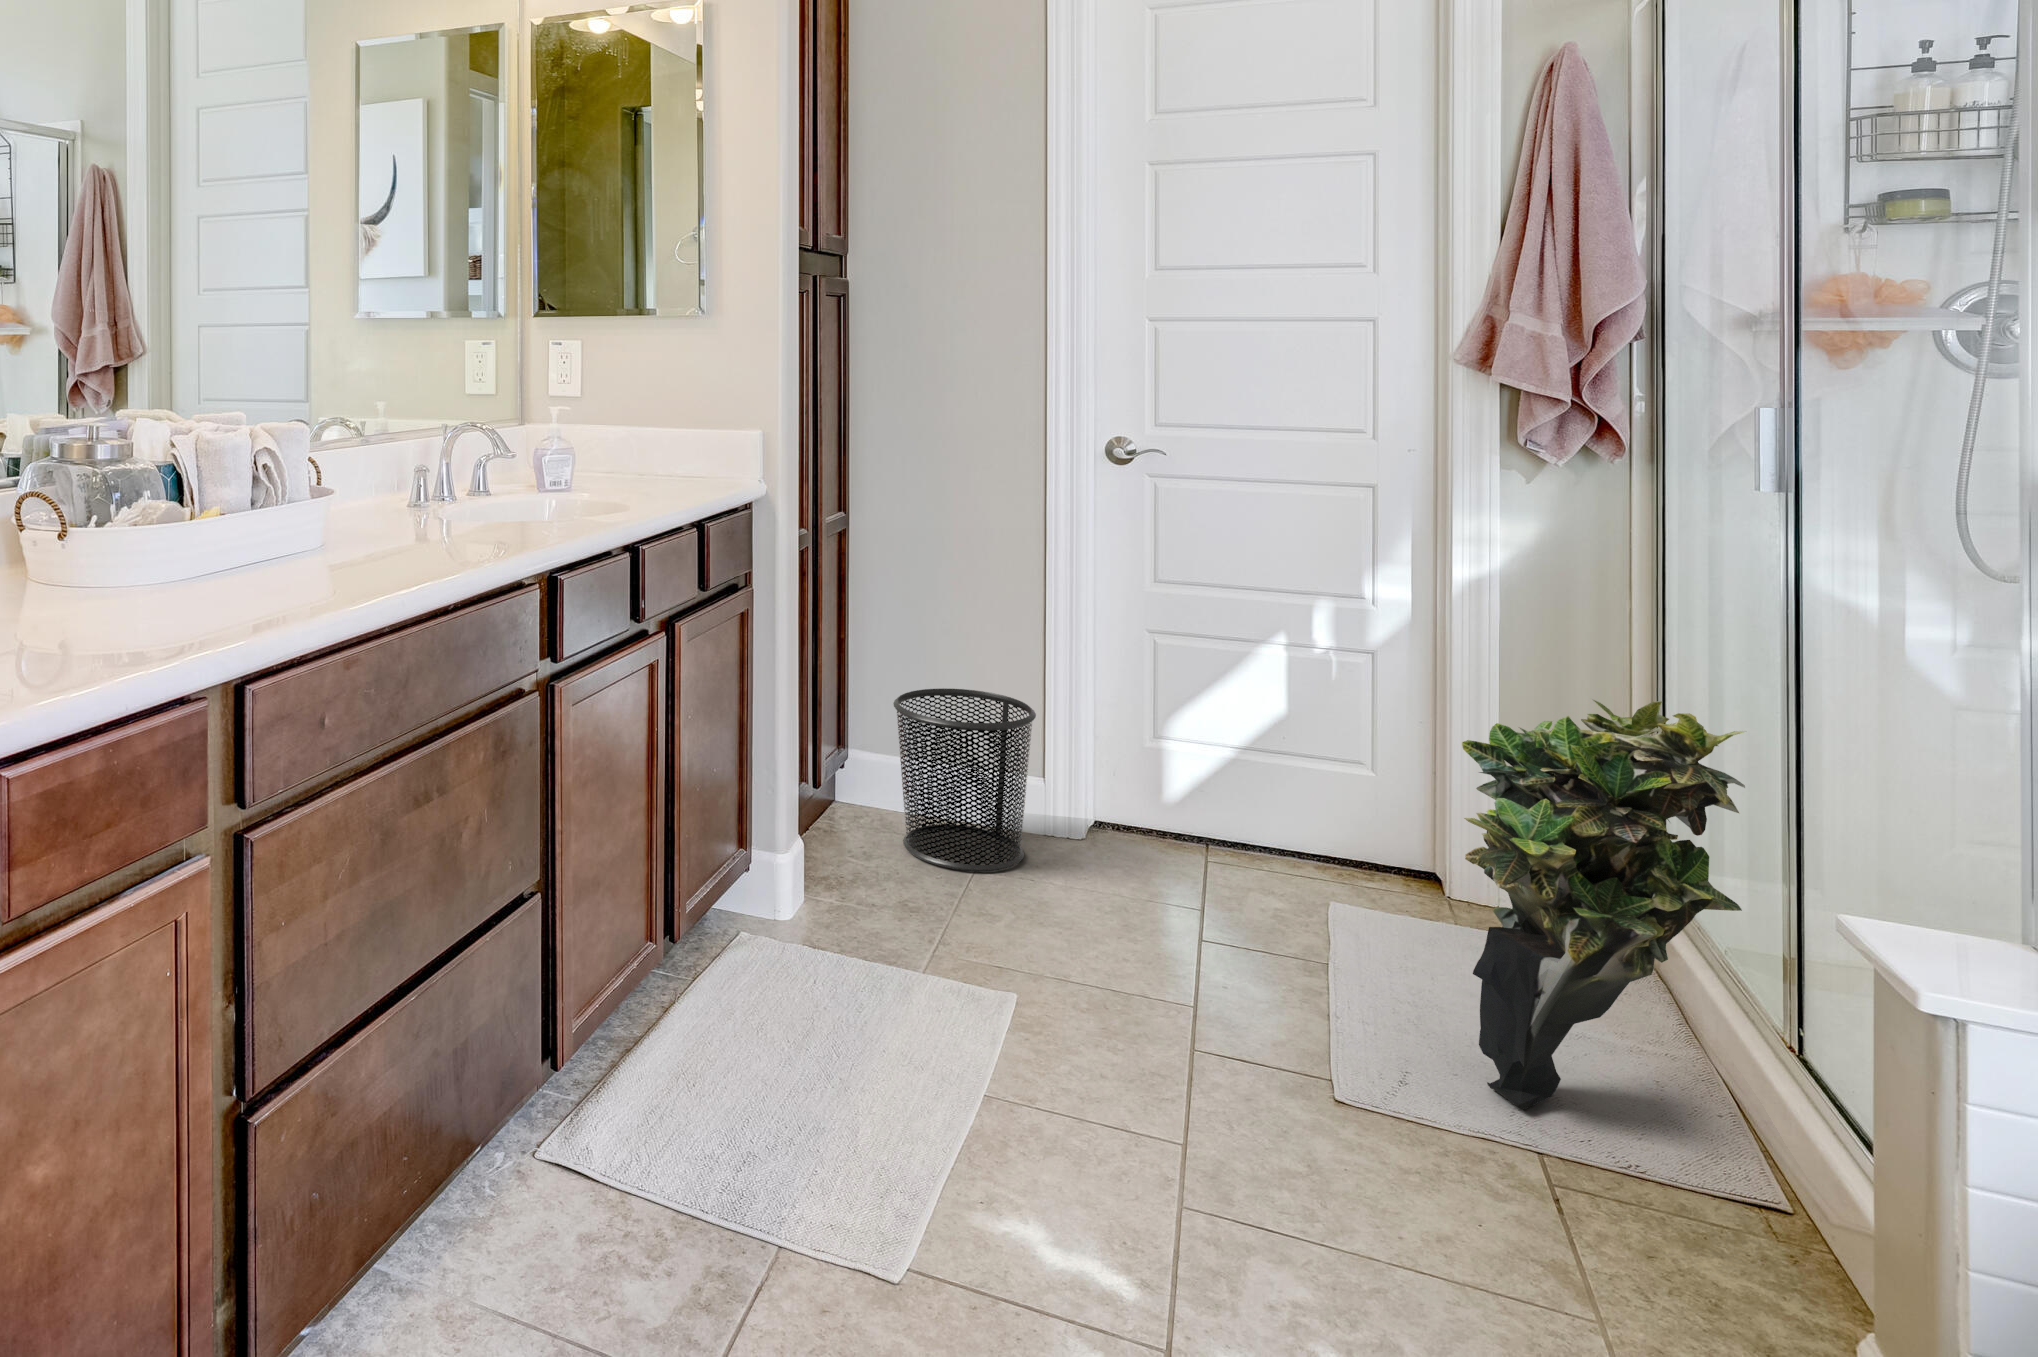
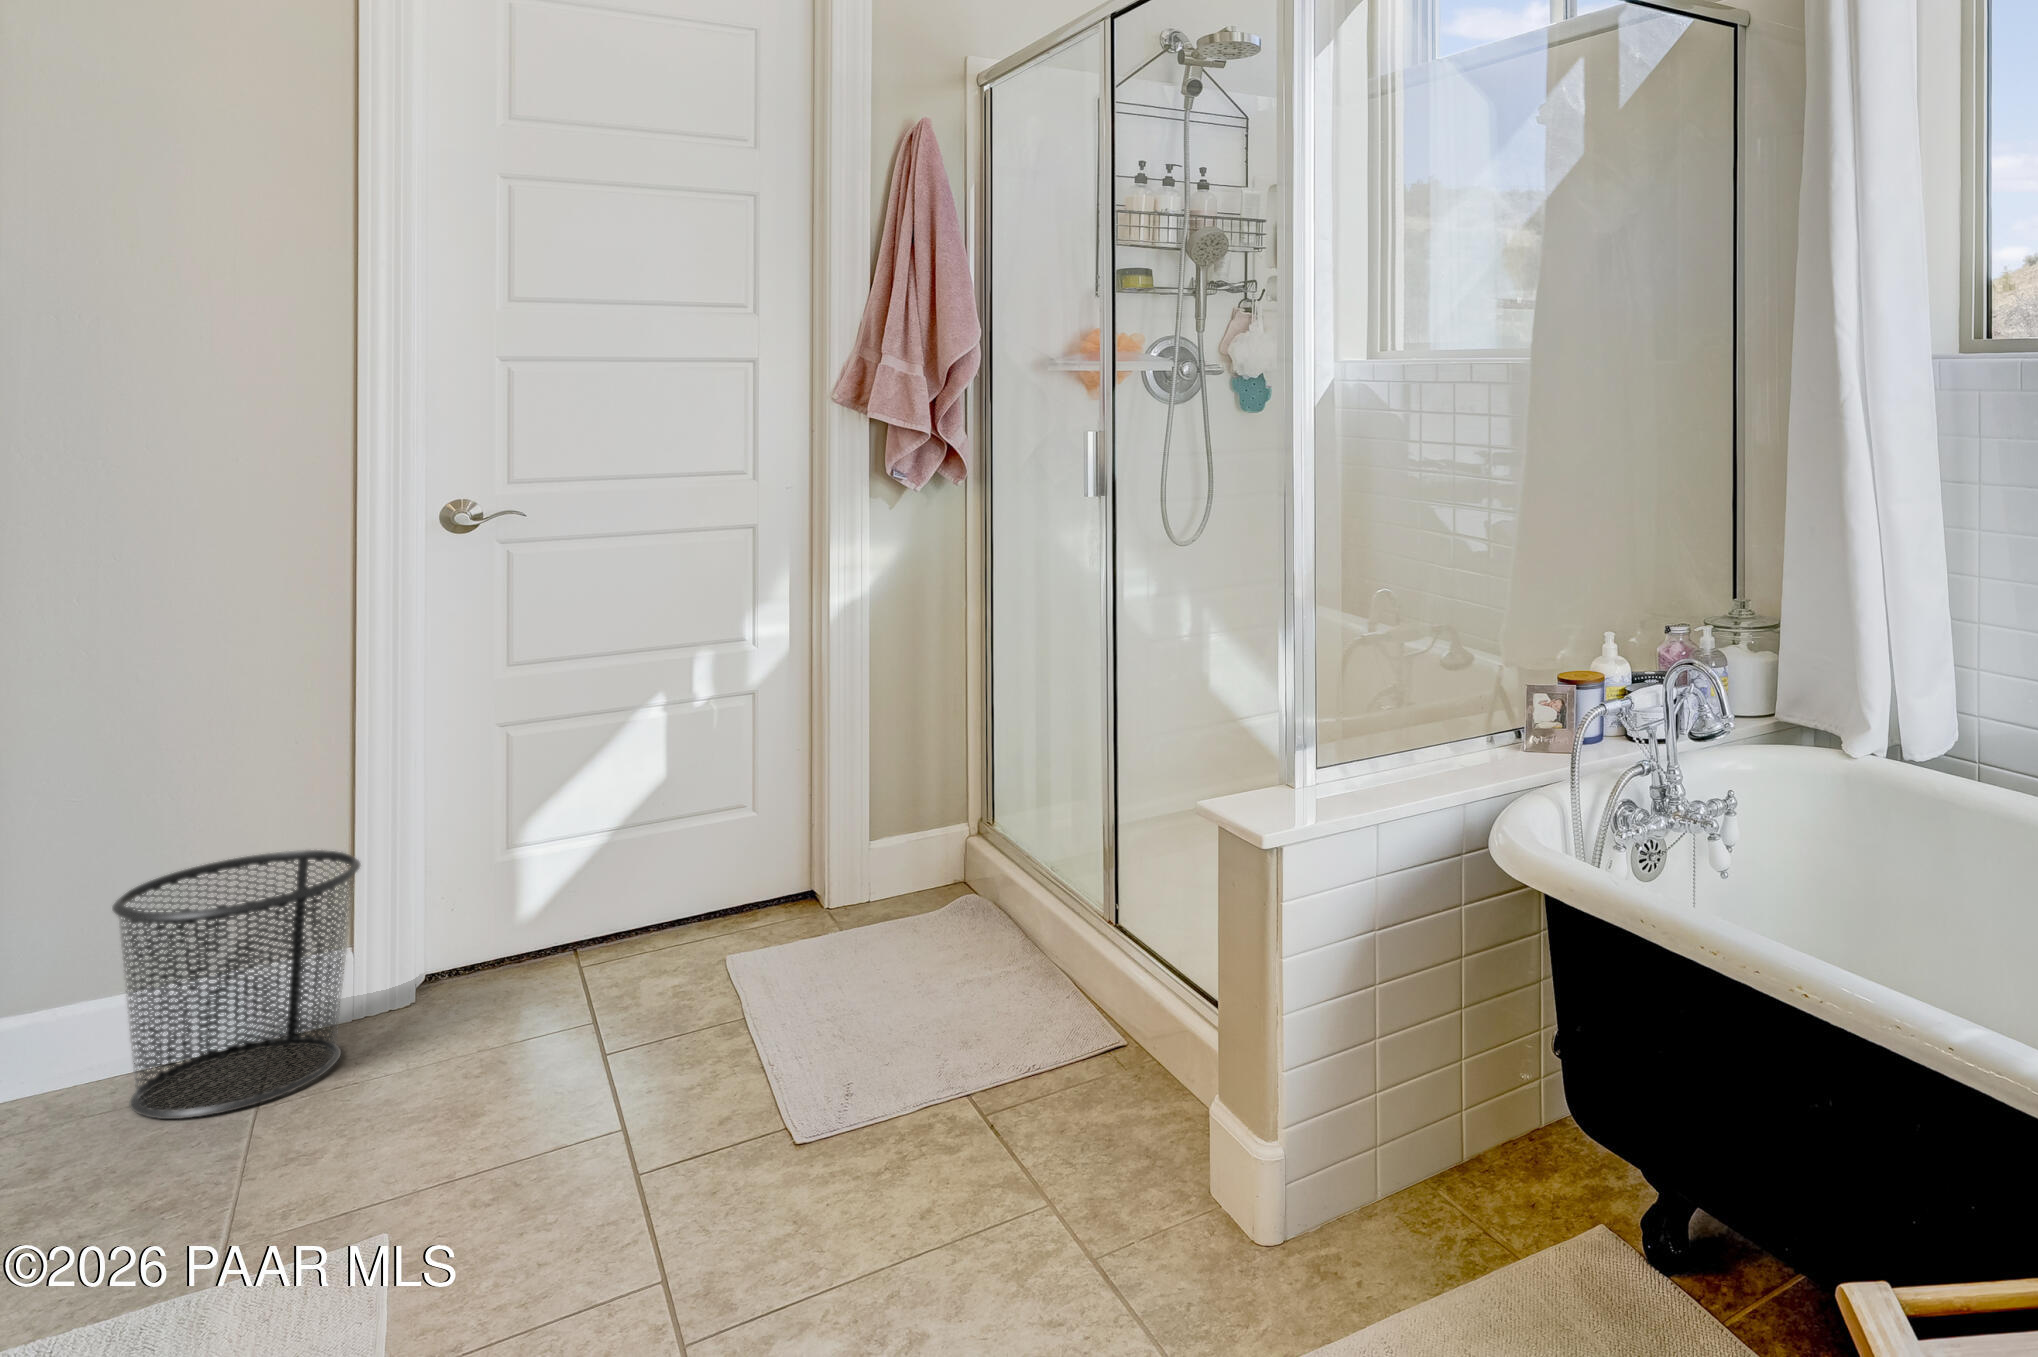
potted plant: present [1462,700,1746,1109] -> none [881,680,1086,1070]

